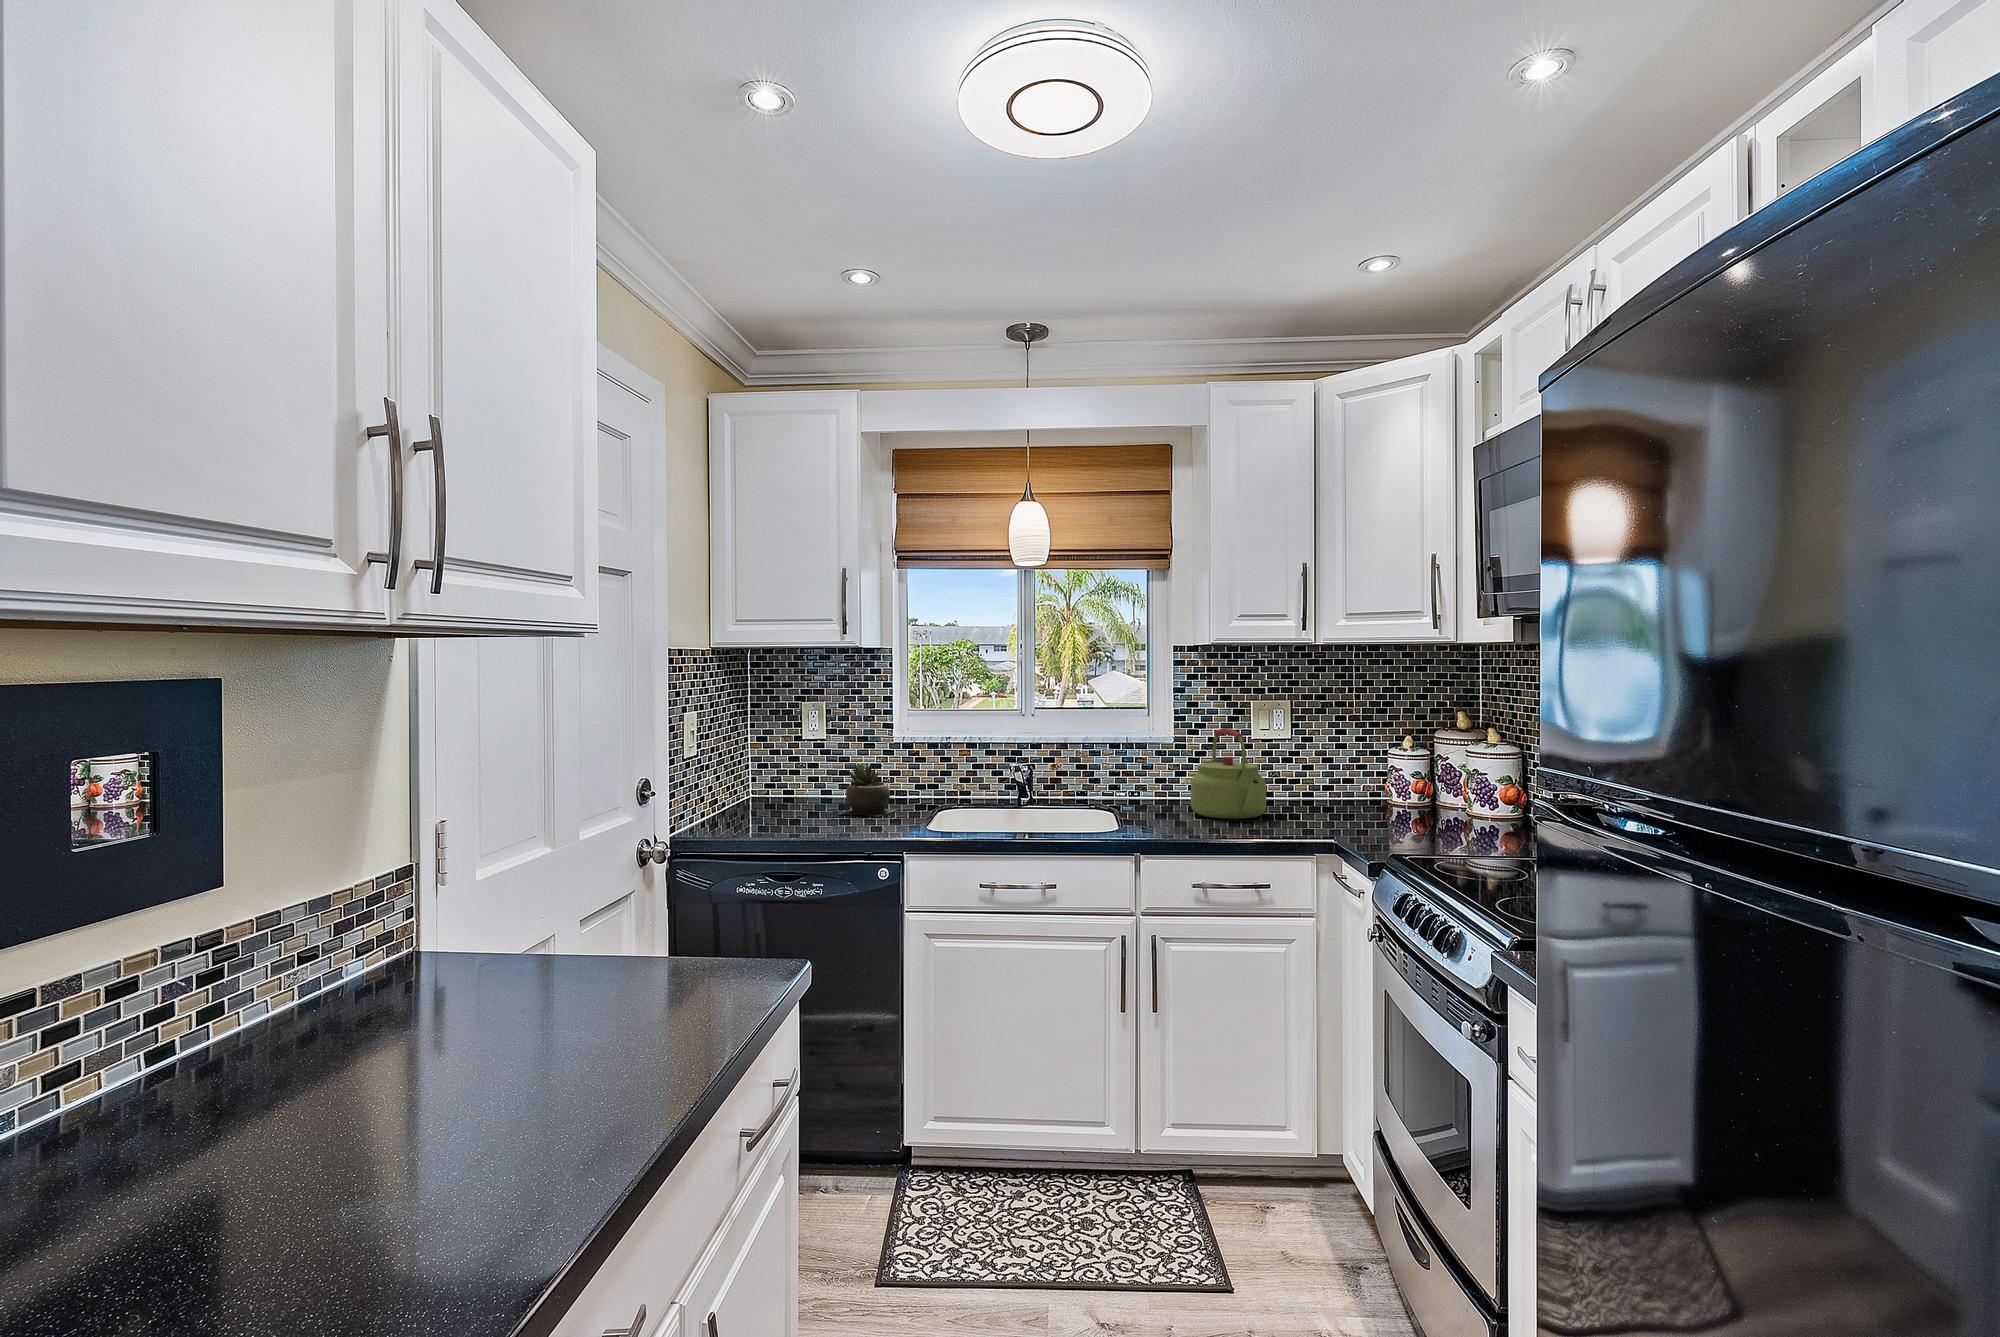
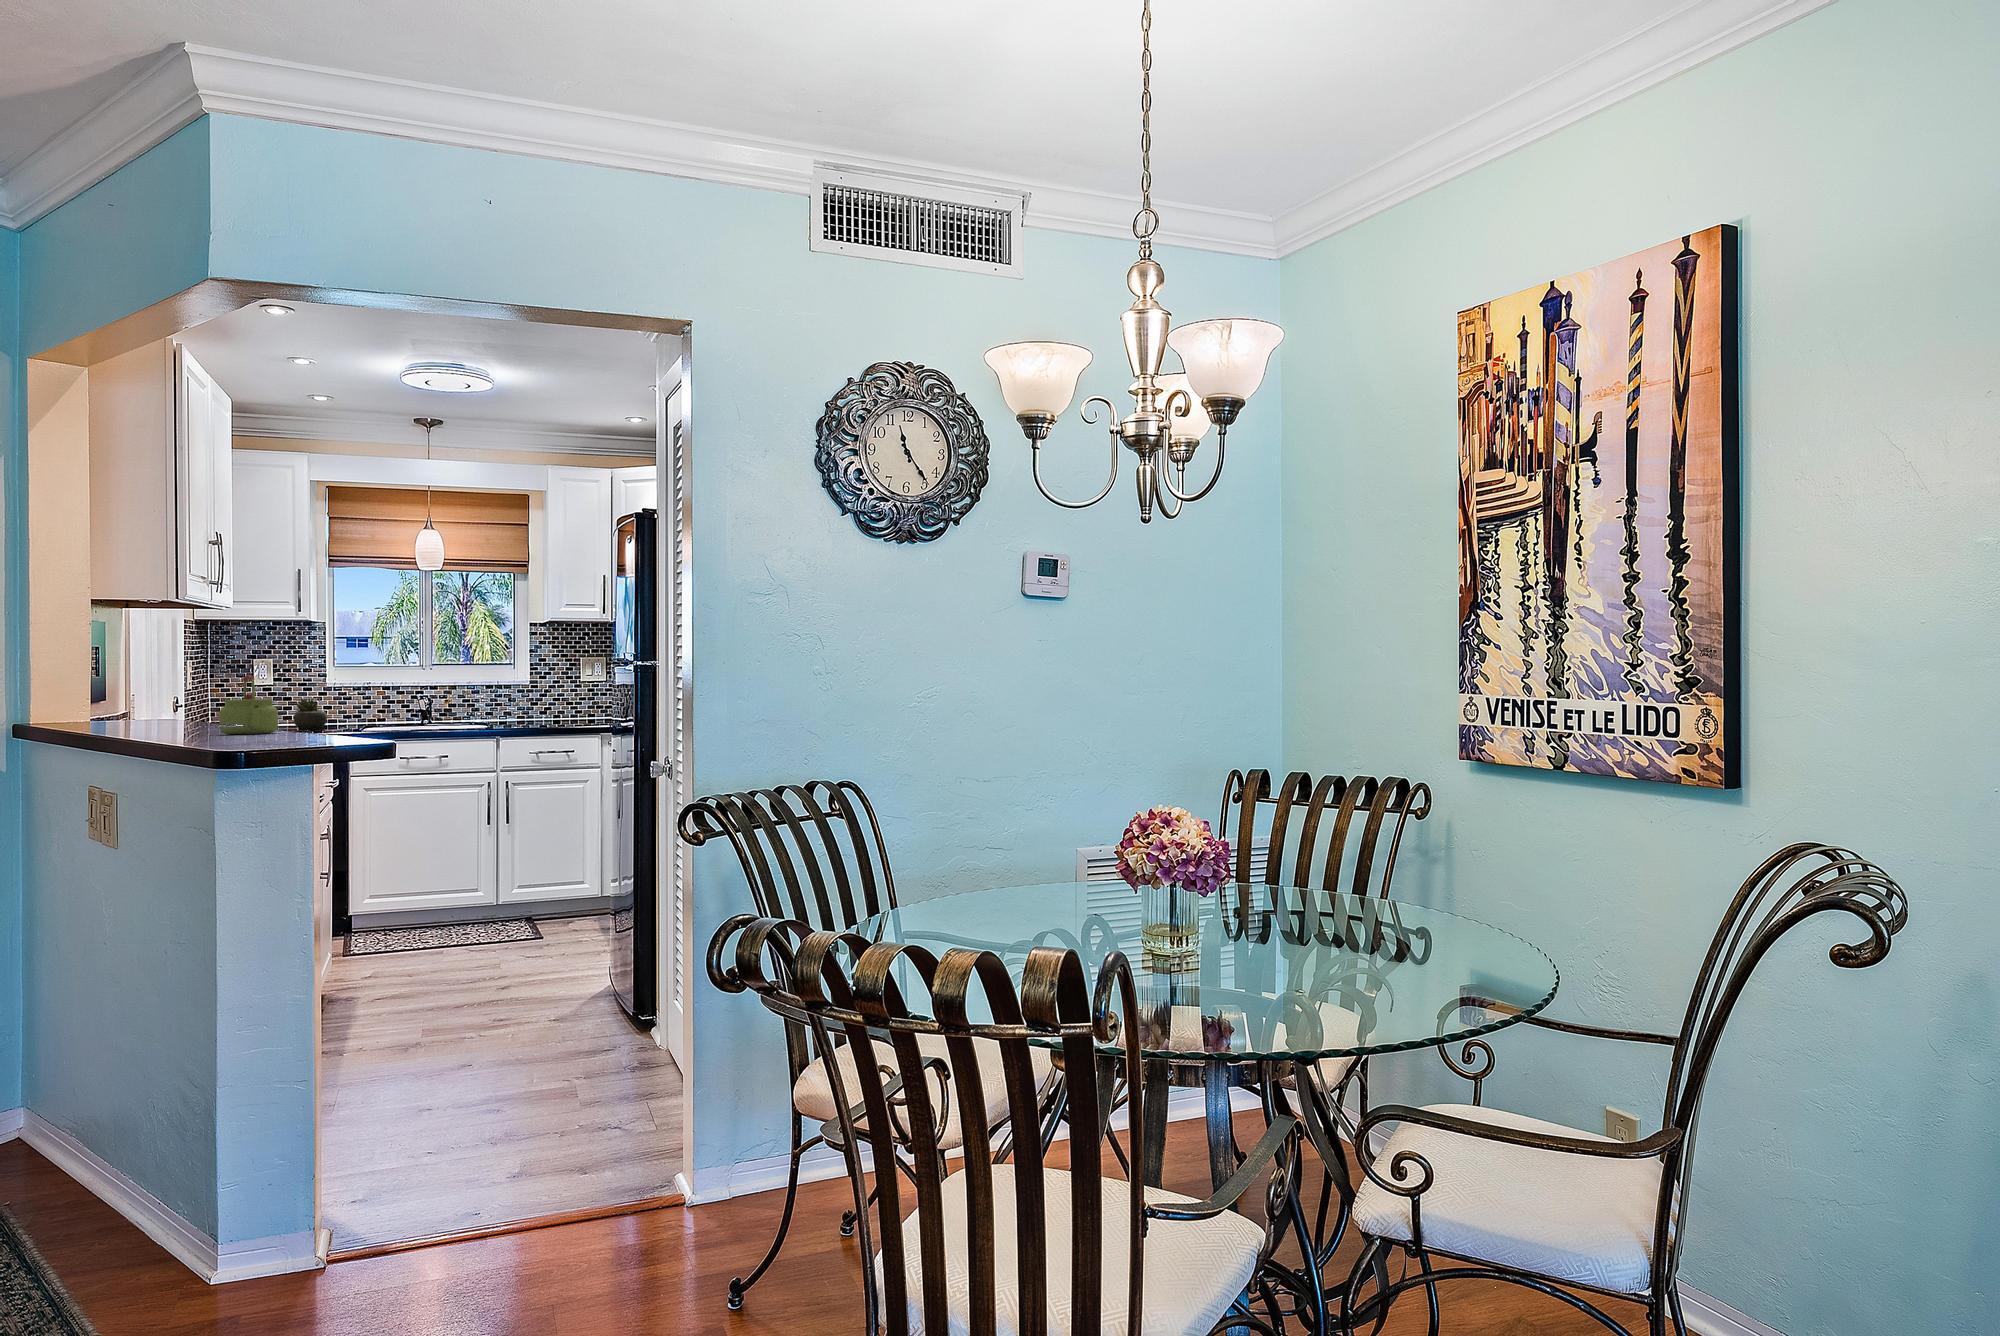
kettle: present [1191,728,1266,819] -> present [219,675,278,734]

